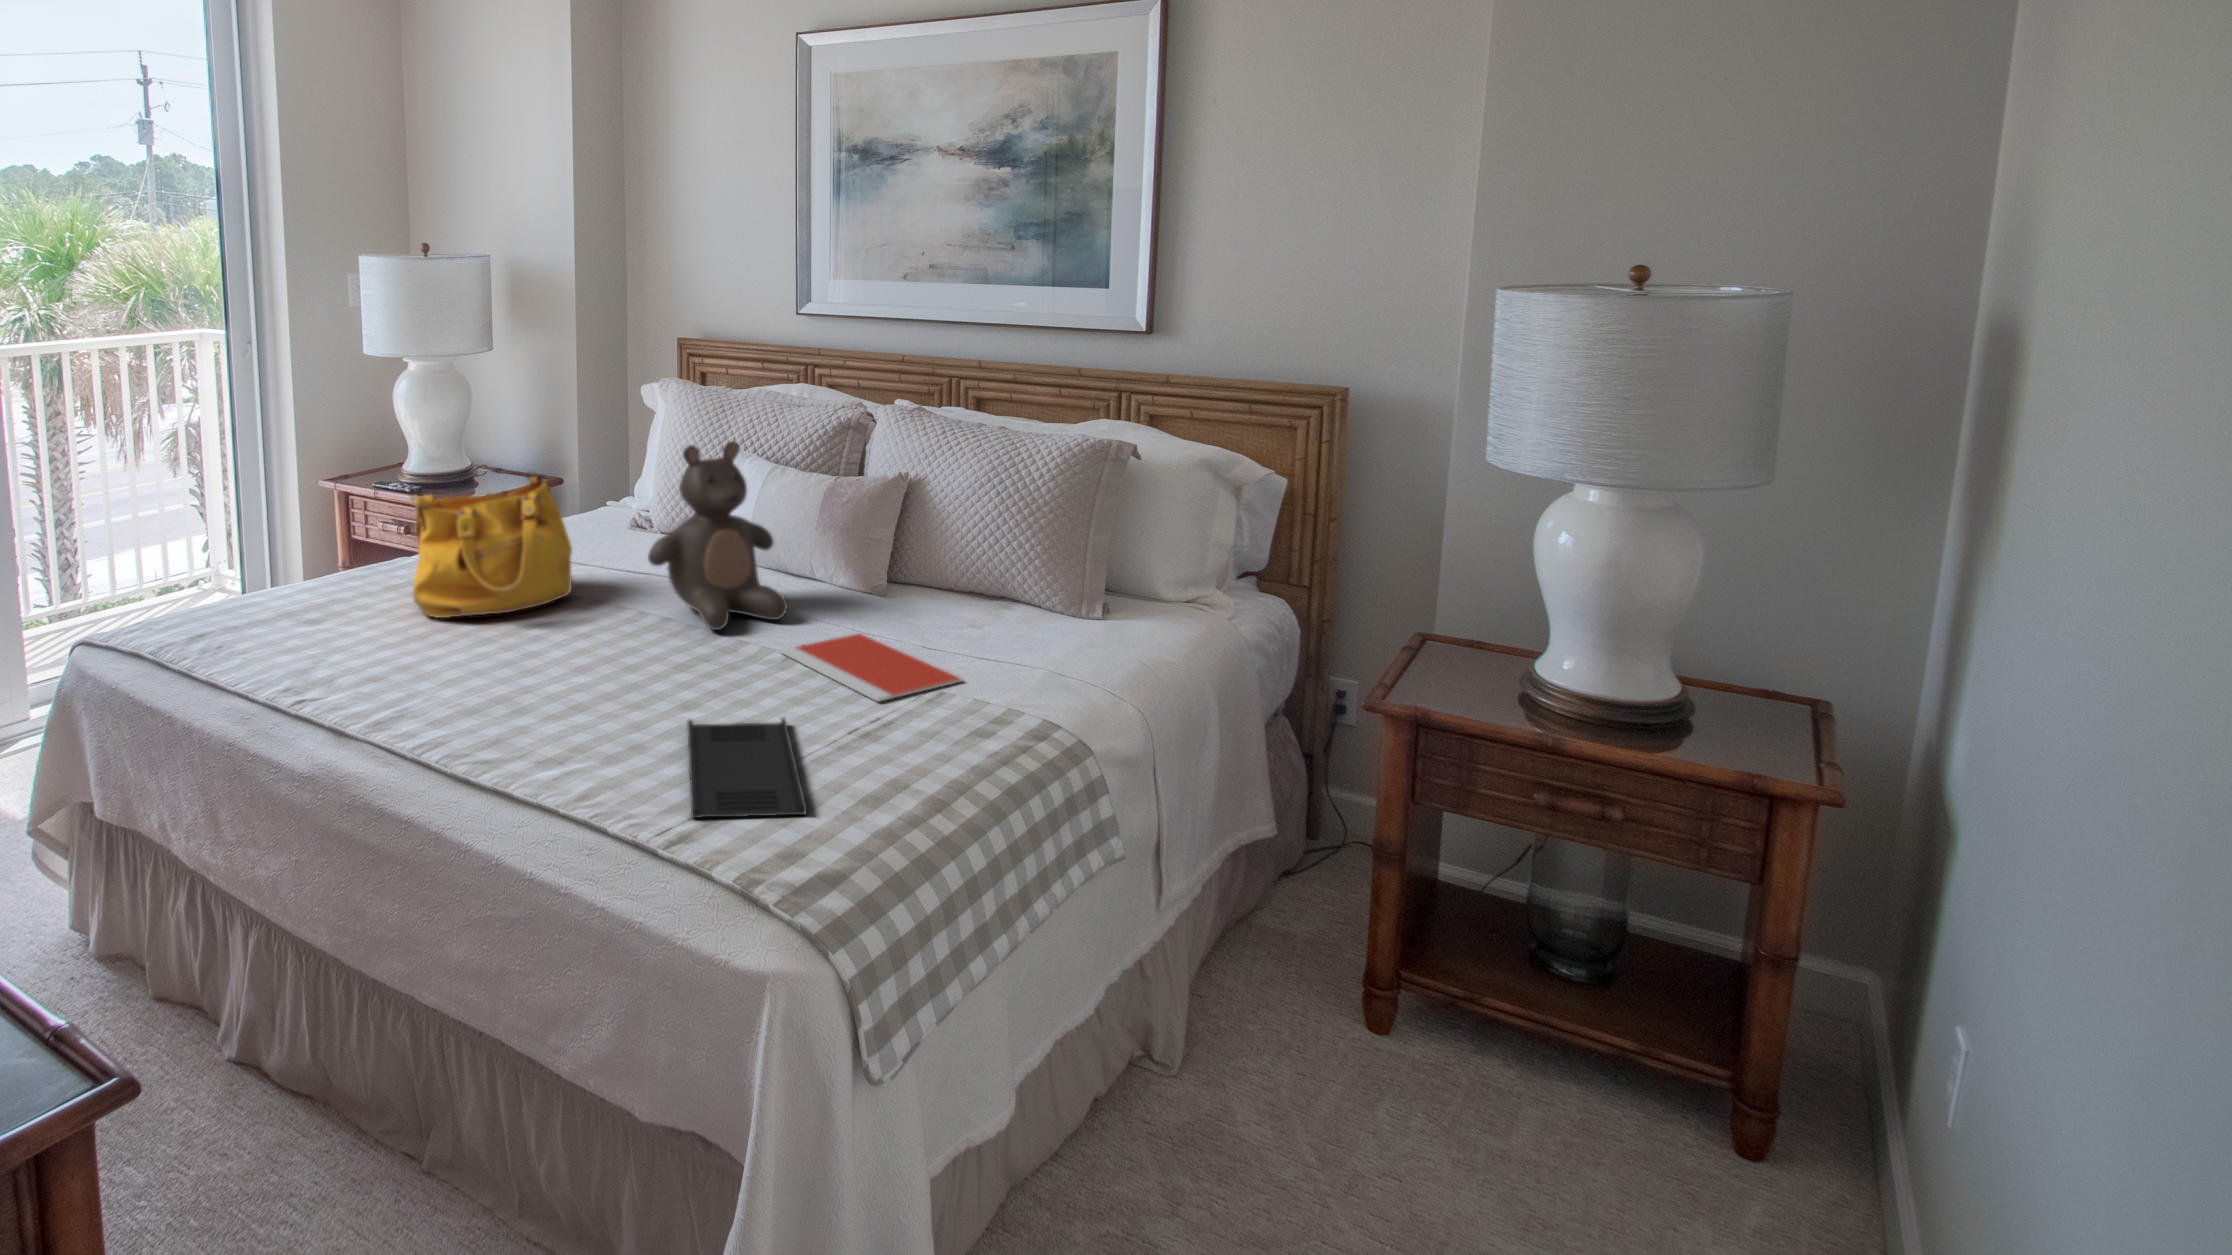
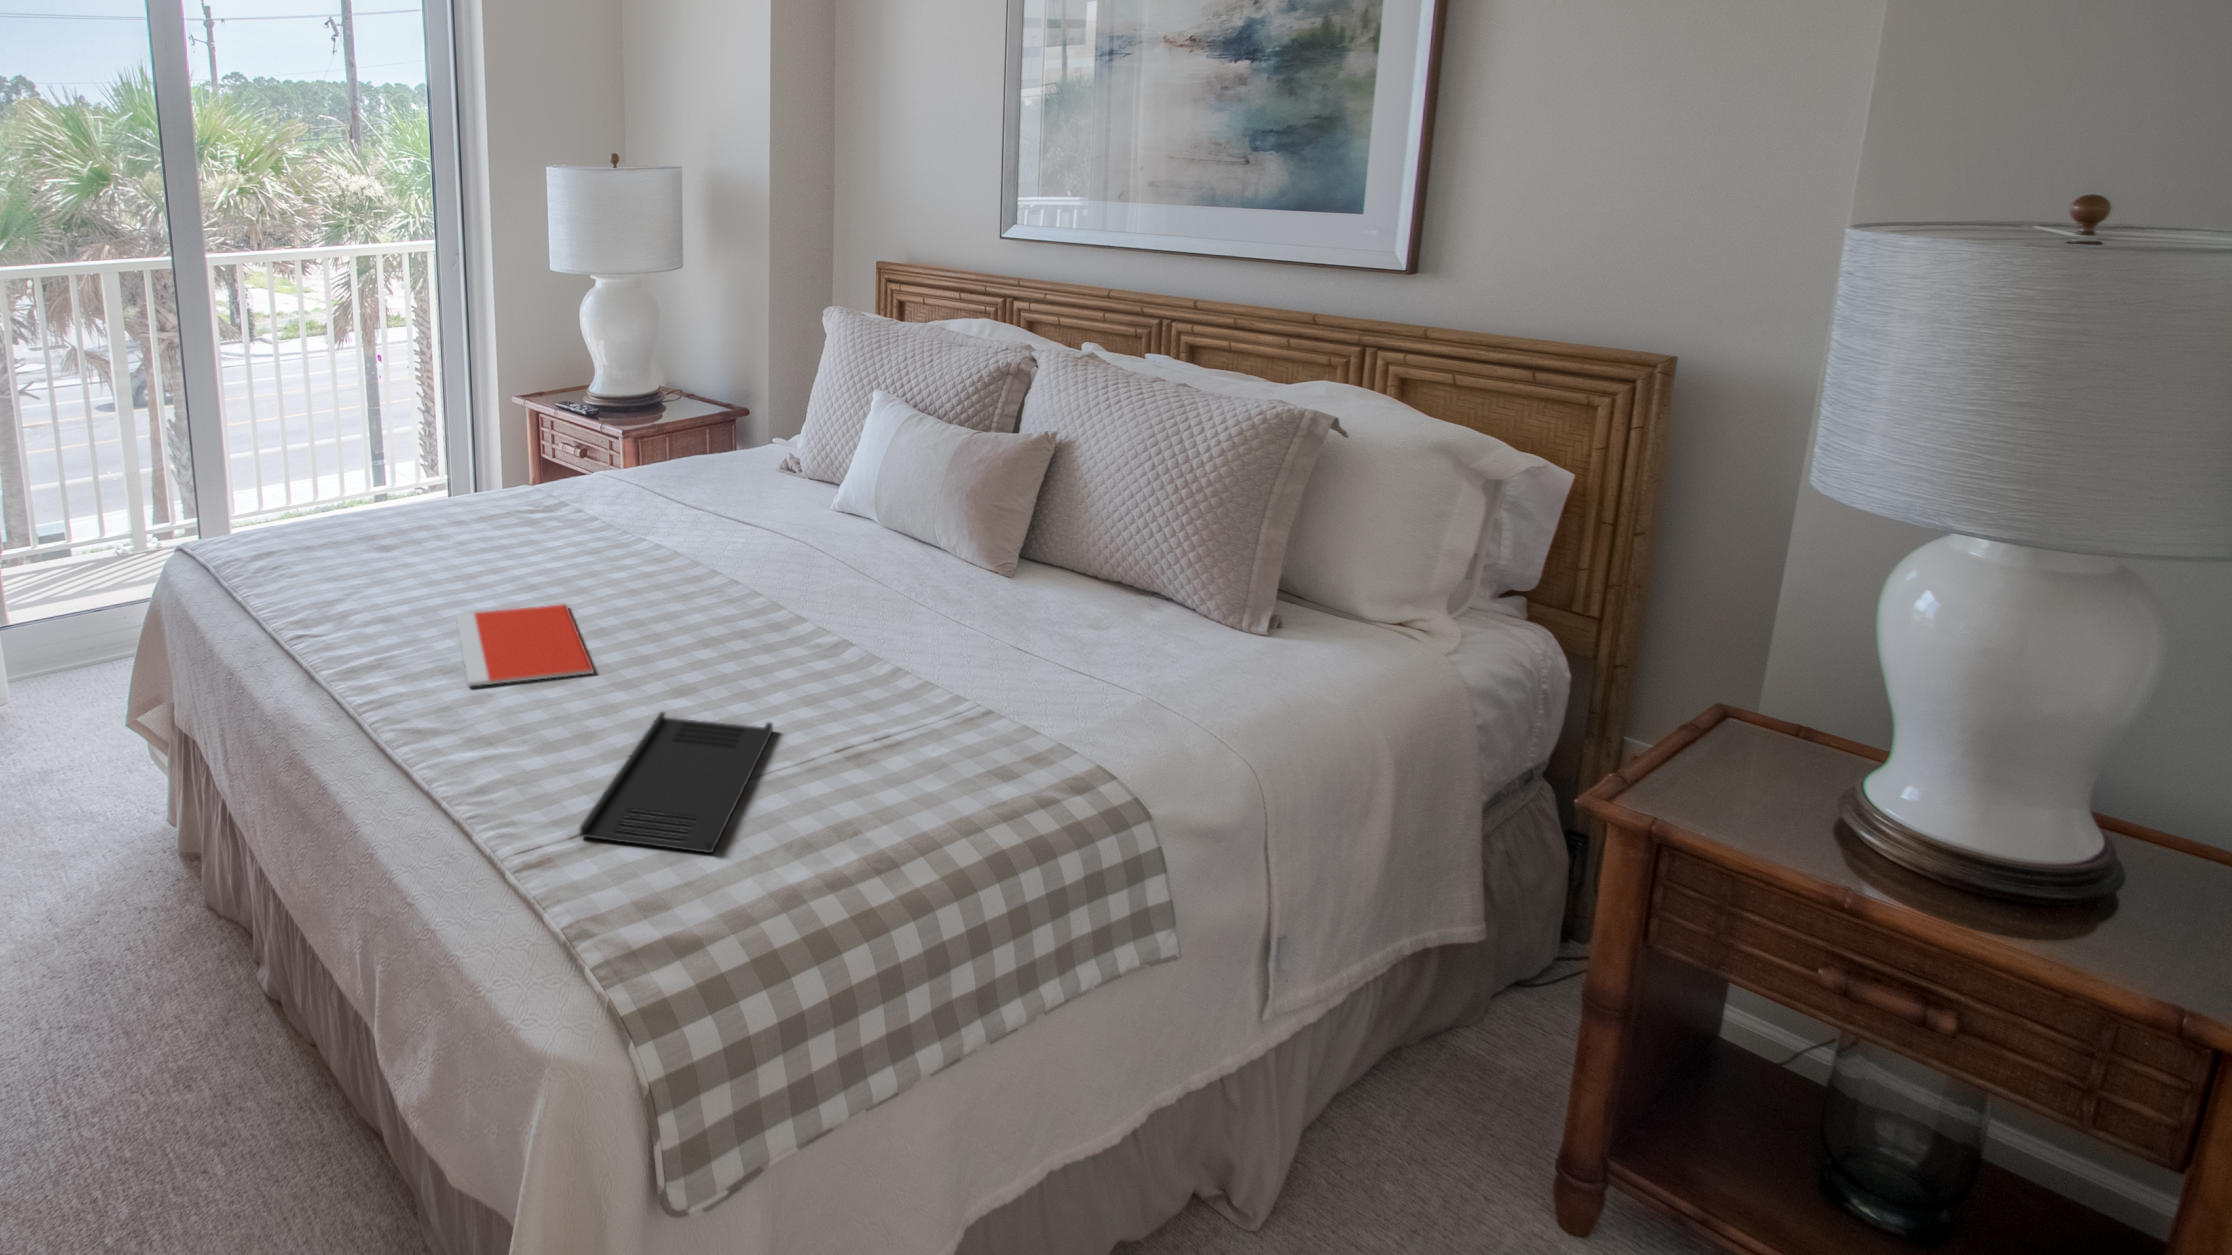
teddy bear: present [648,441,787,630] -> none [715,386,872,604]
handbag: present [410,472,572,618] -> none [475,407,657,561]
notebook: present [781,634,961,702] -> present [456,604,594,687]

